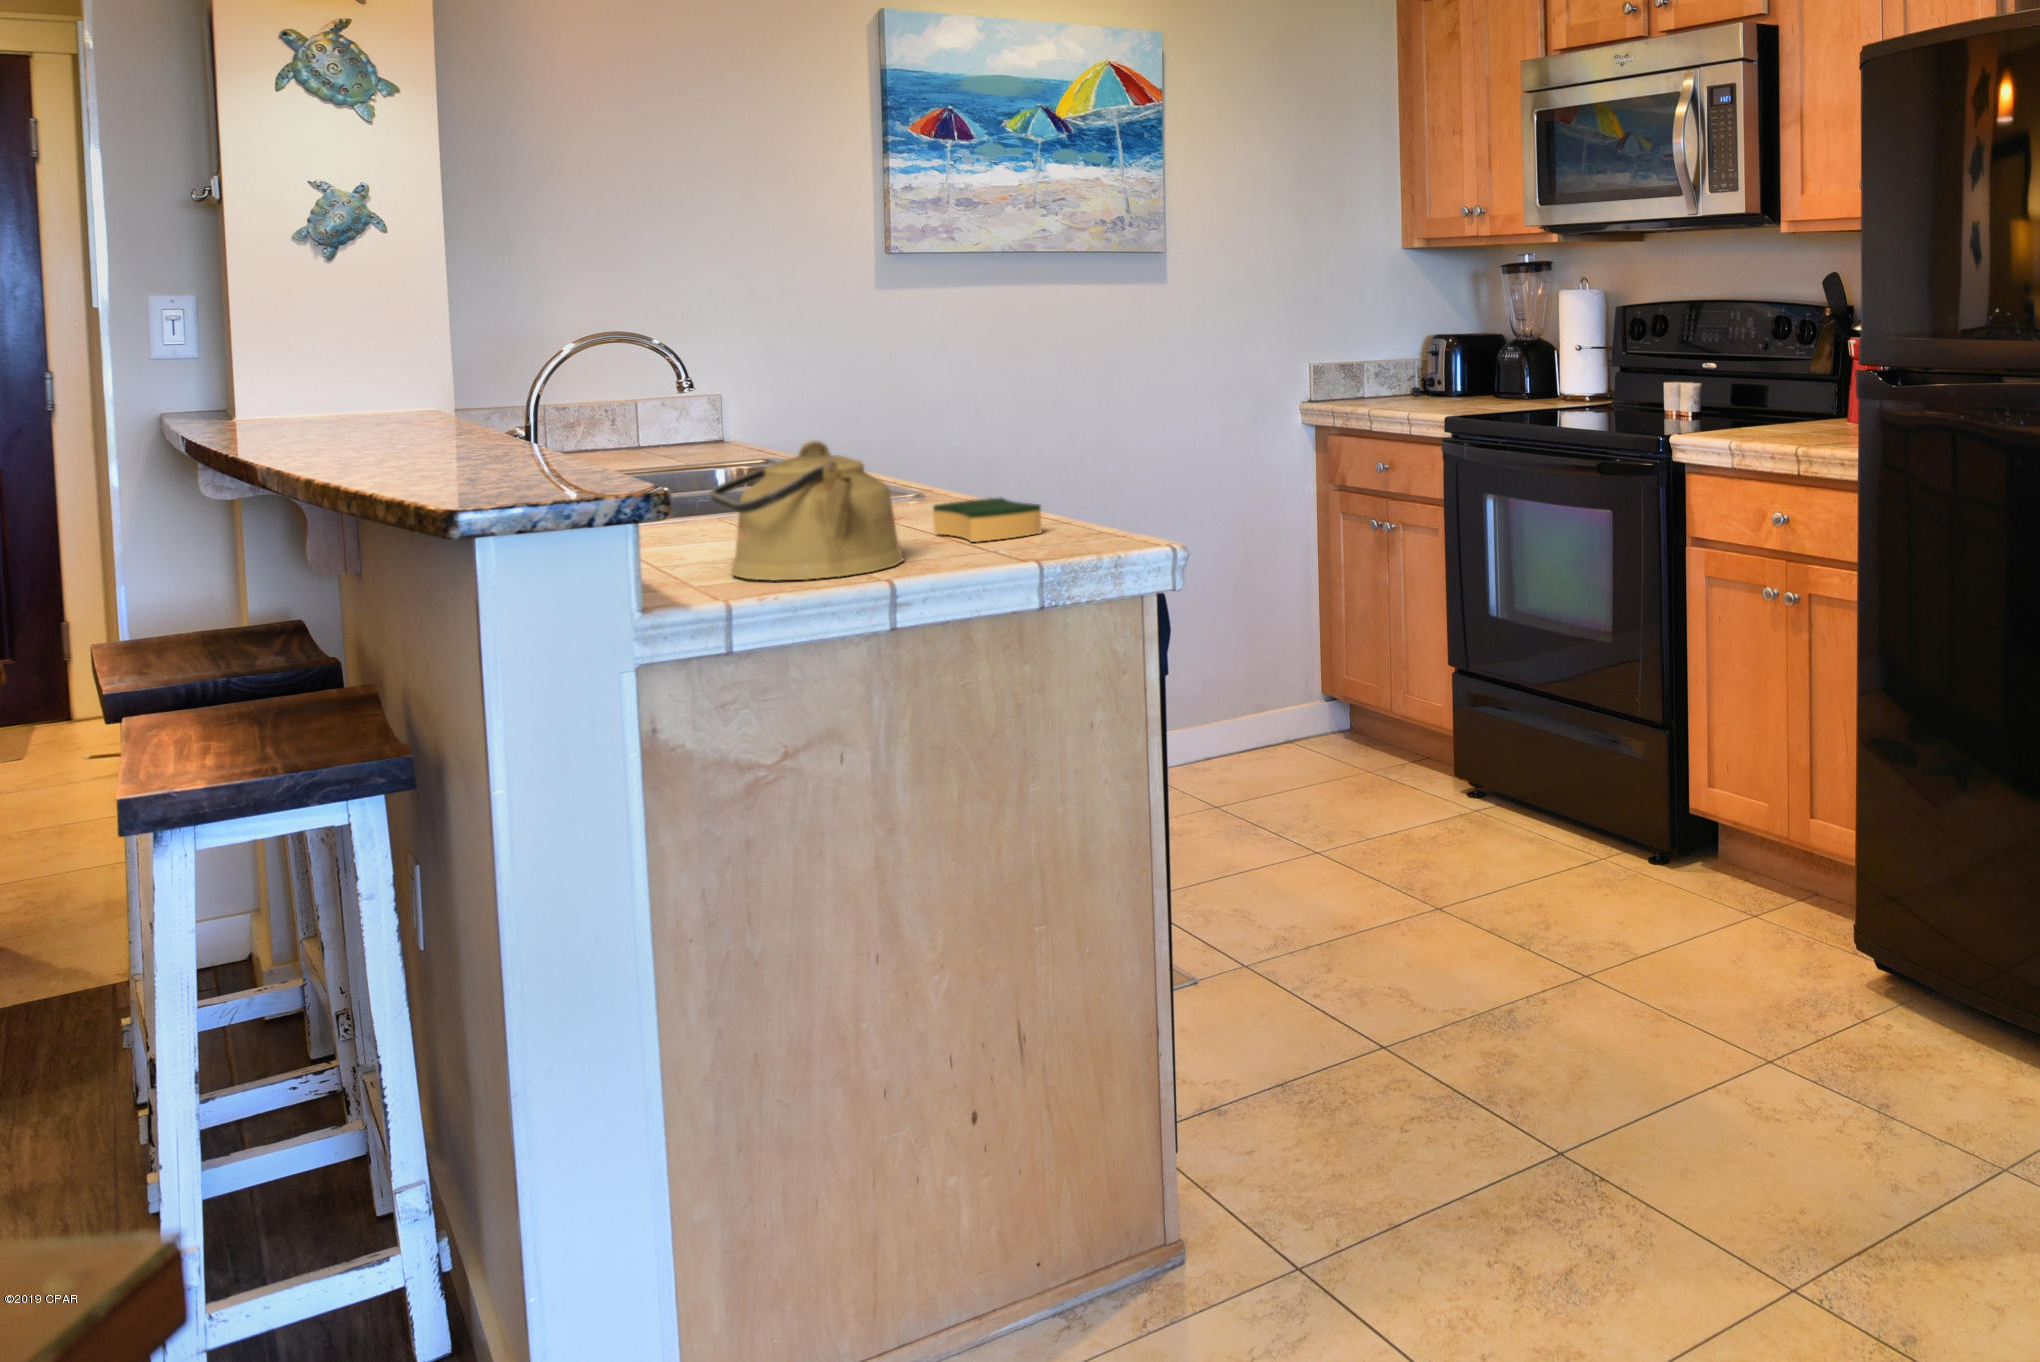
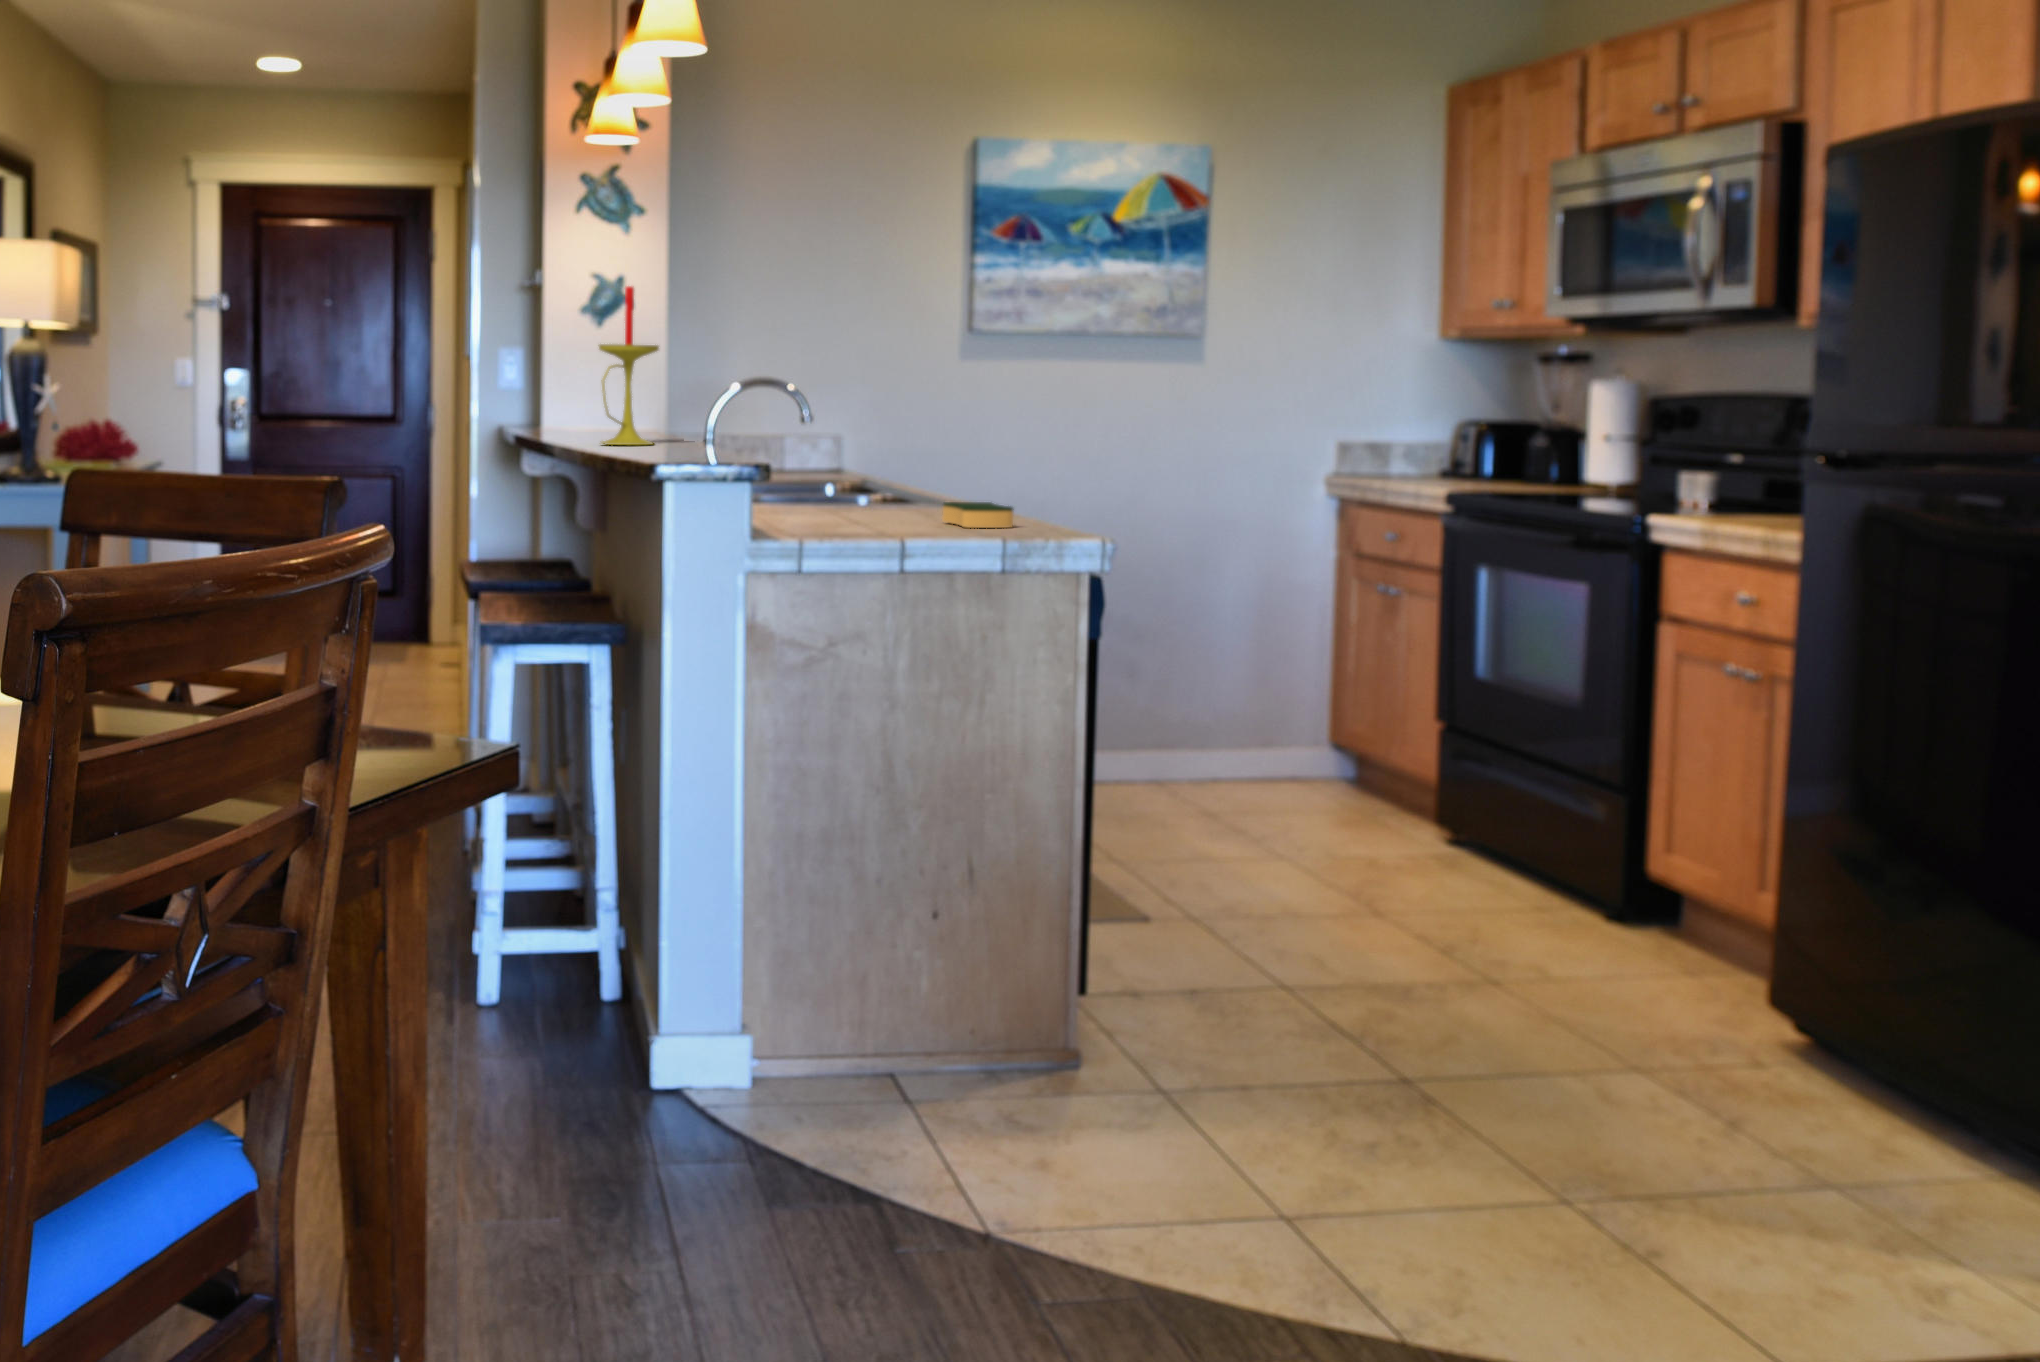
candle: none [312,190,438,458] -> present [599,286,659,445]
kettle: present [710,440,904,581] -> none [801,447,914,535]

